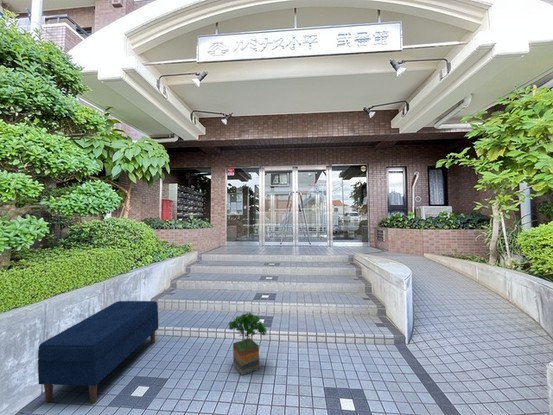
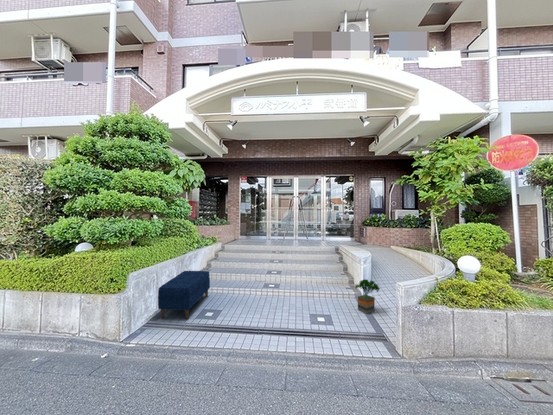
potted tree: present [229,313,267,375] -> present [355,279,380,314]

